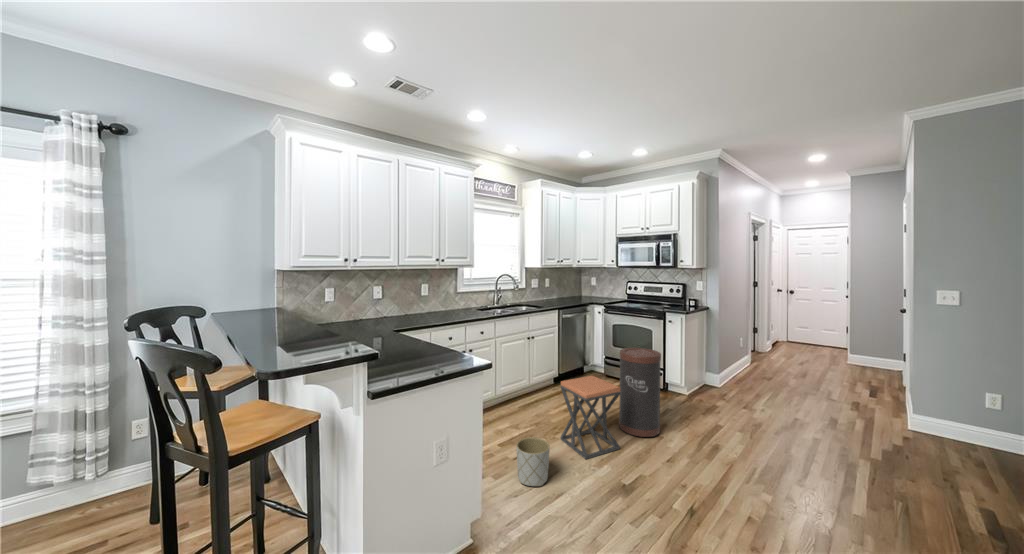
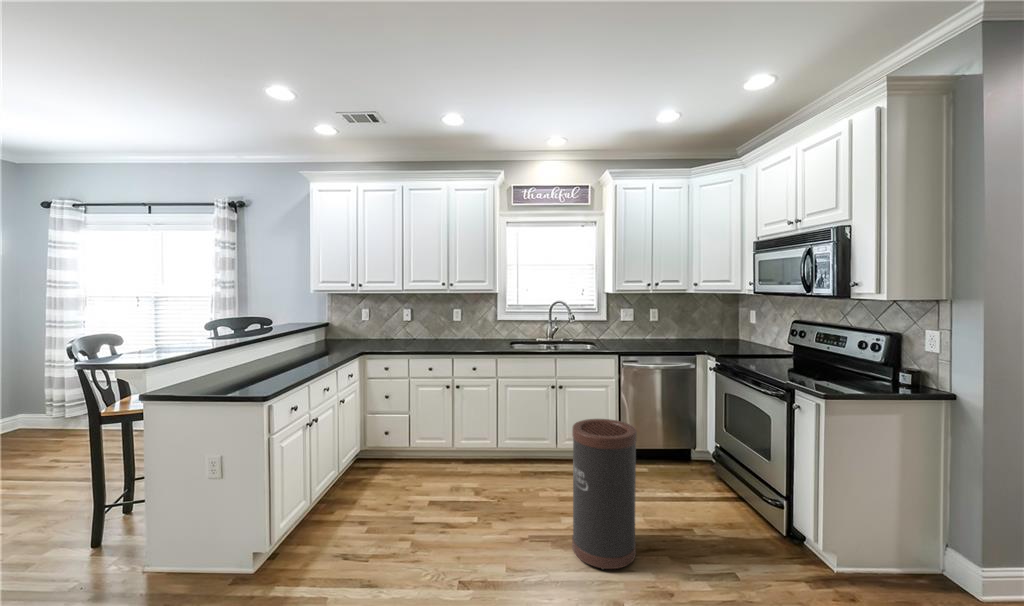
stool: present [560,376,620,459] -> none [468,440,540,558]
planter: present [516,437,550,486] -> none [371,488,411,545]

